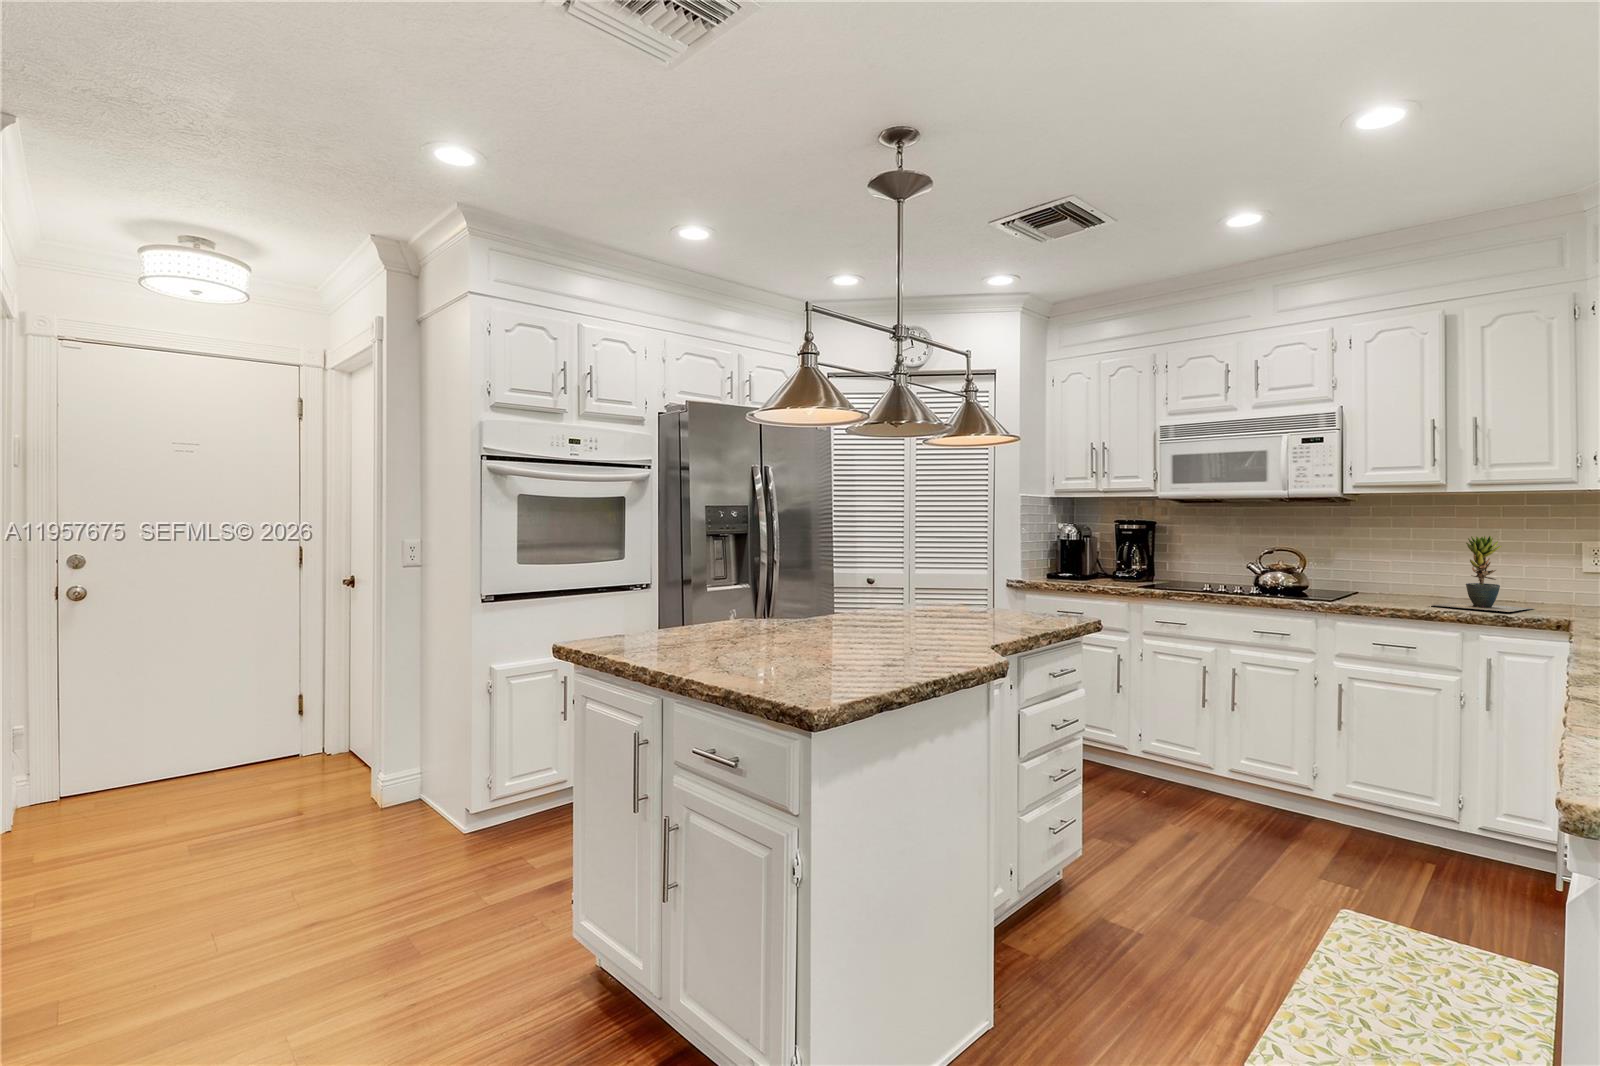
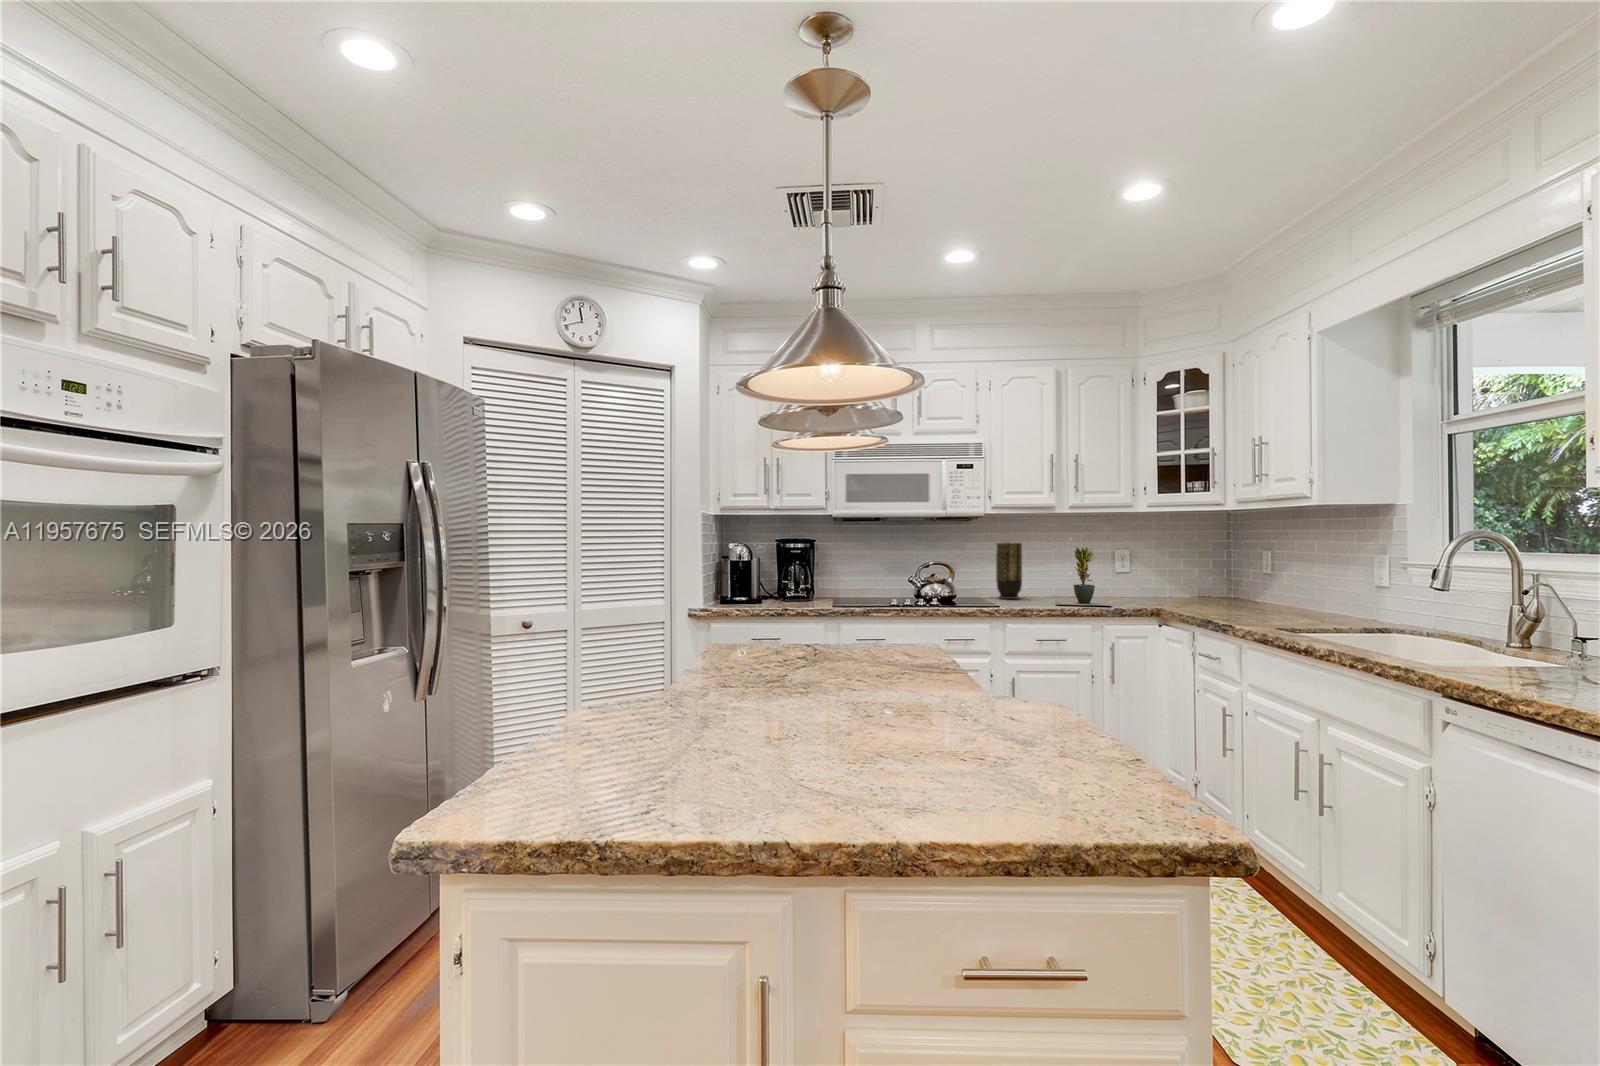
vase: none [1378,529,1416,596] -> present [996,542,1022,599]

